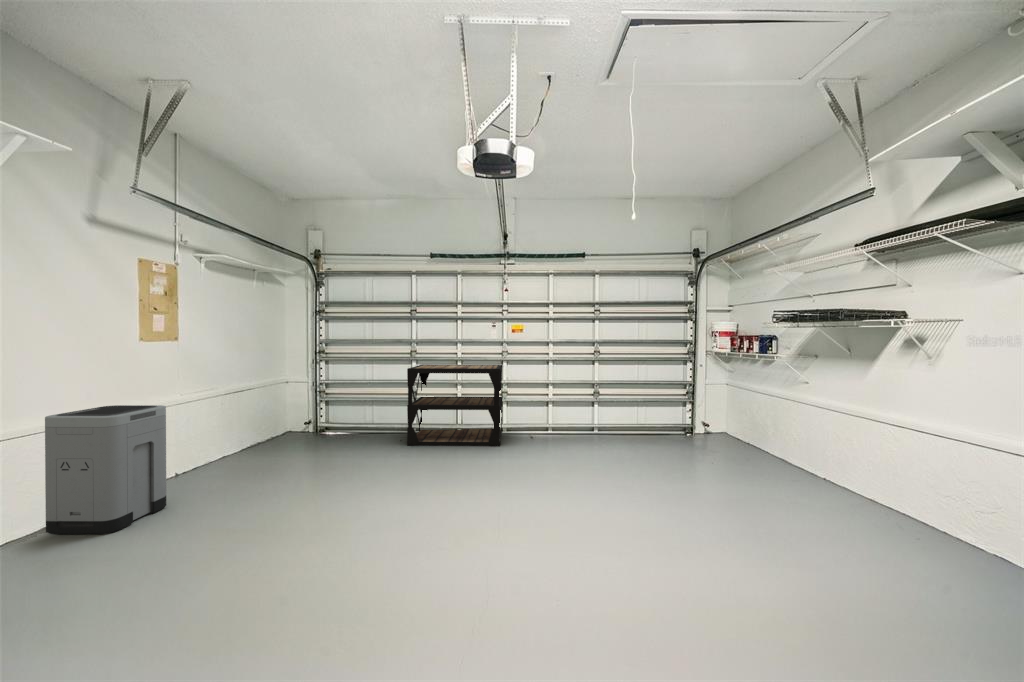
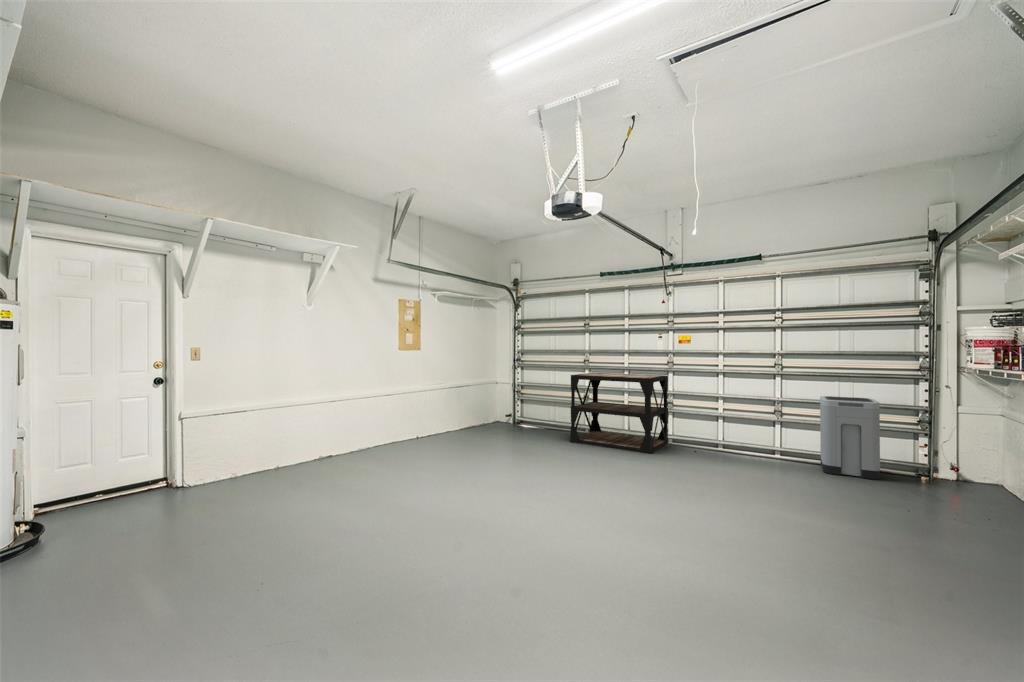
trash can: present [45,405,166,534] -> present [820,396,880,480]

